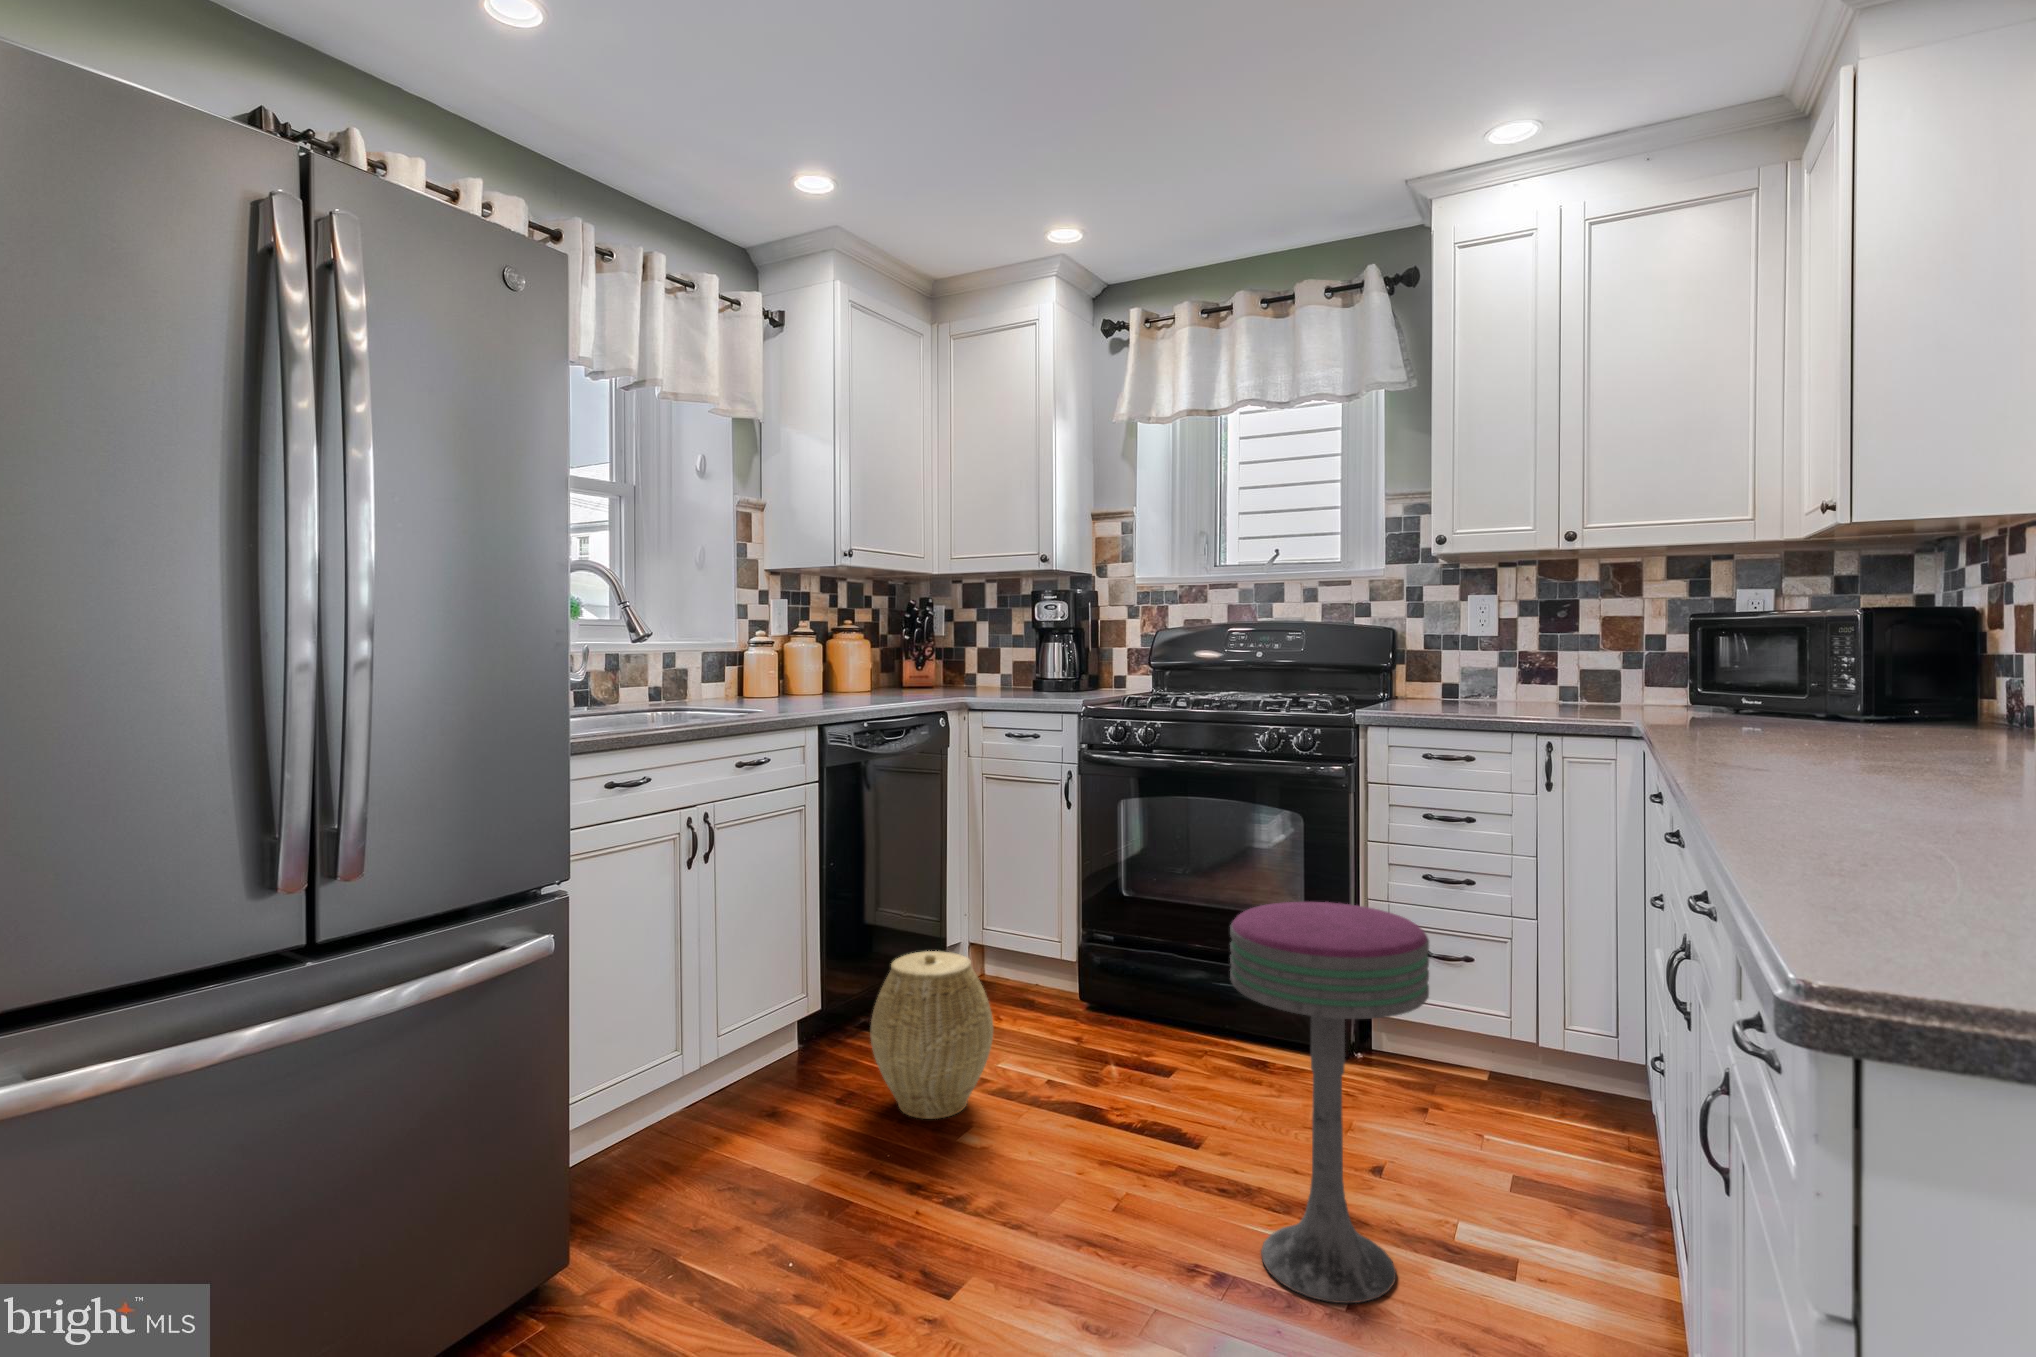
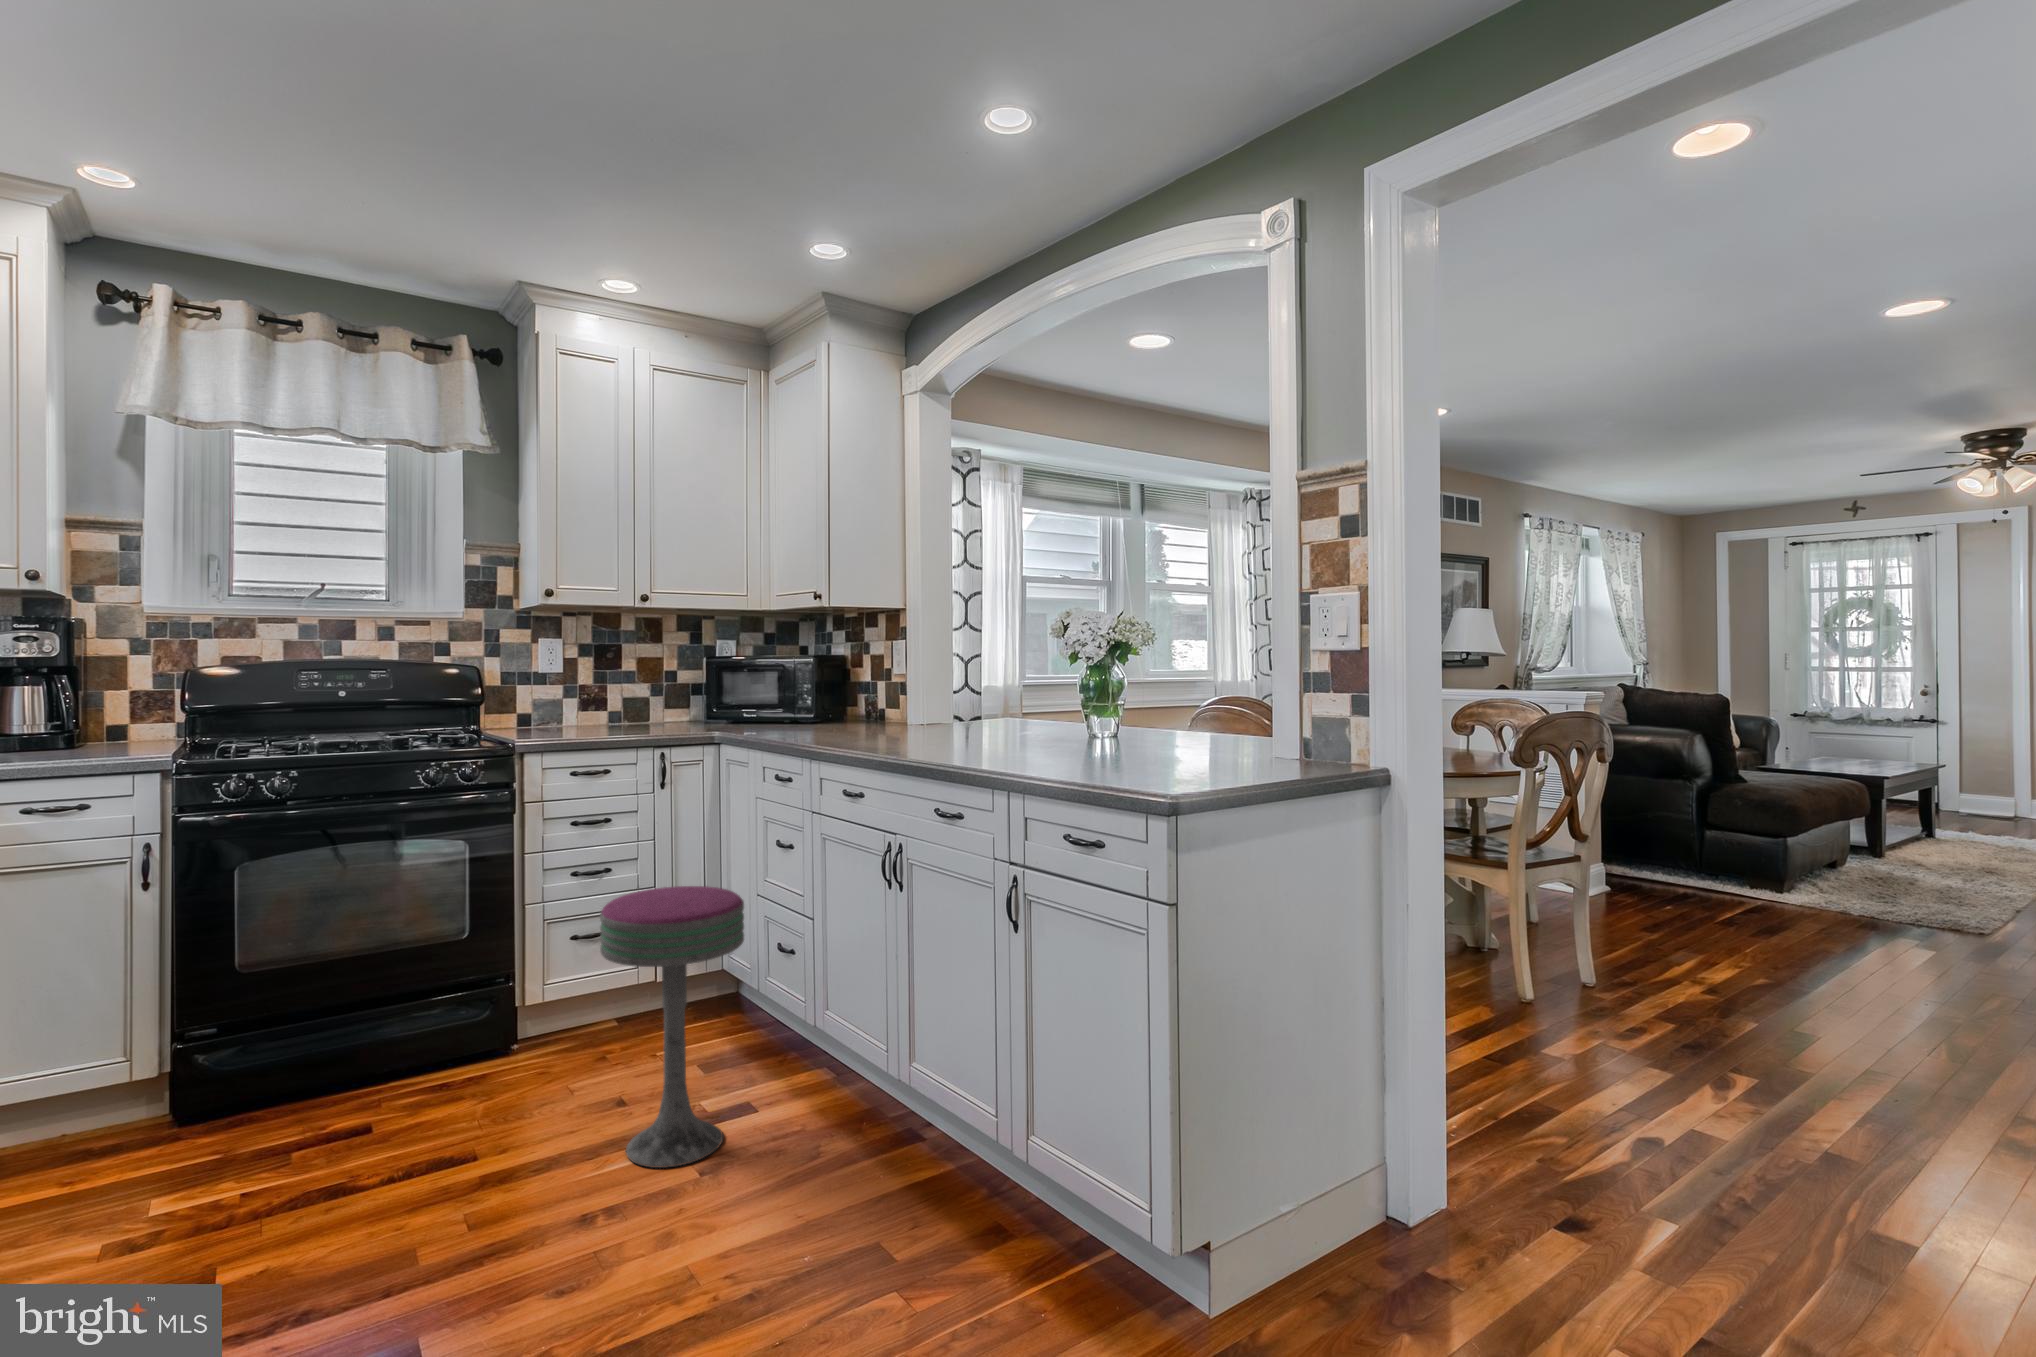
woven basket: present [871,951,993,1119] -> none [63,1065,252,1273]

